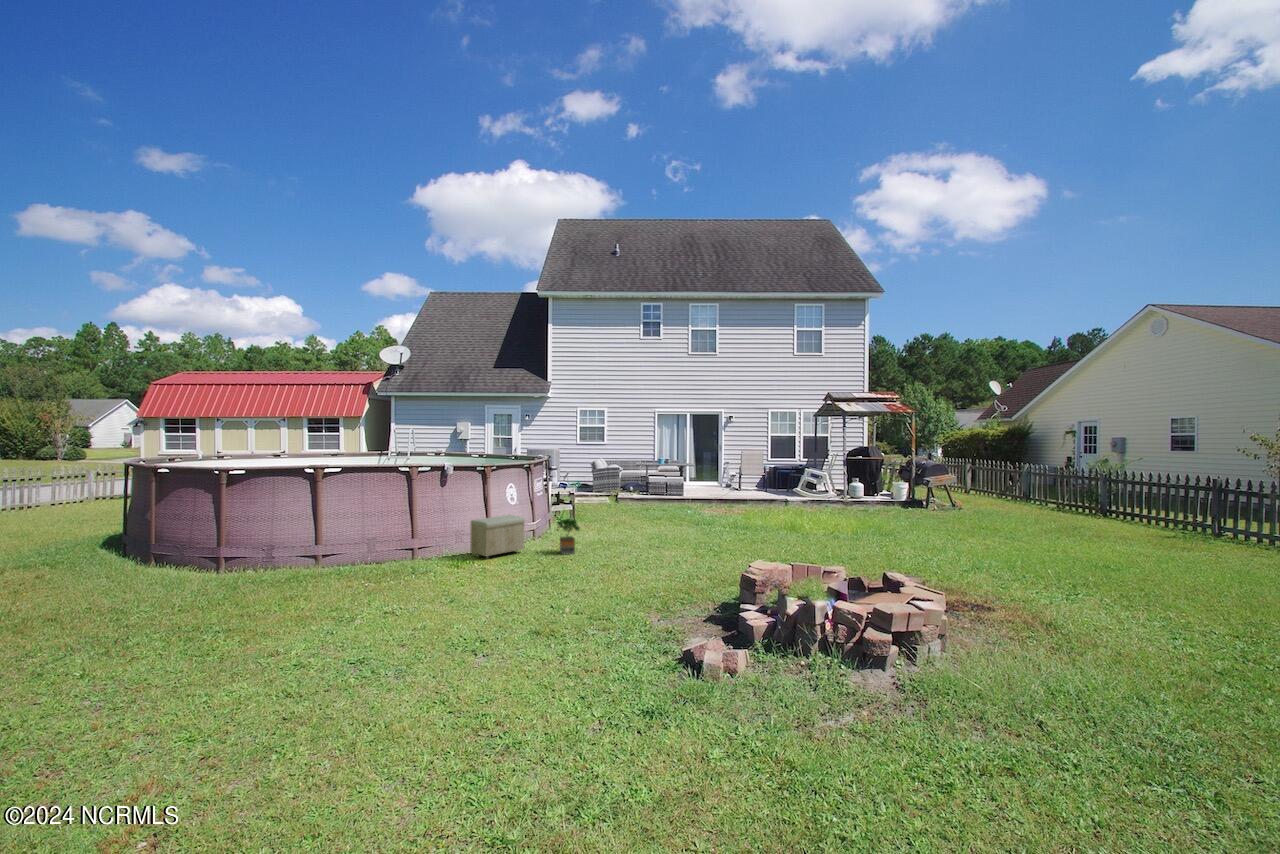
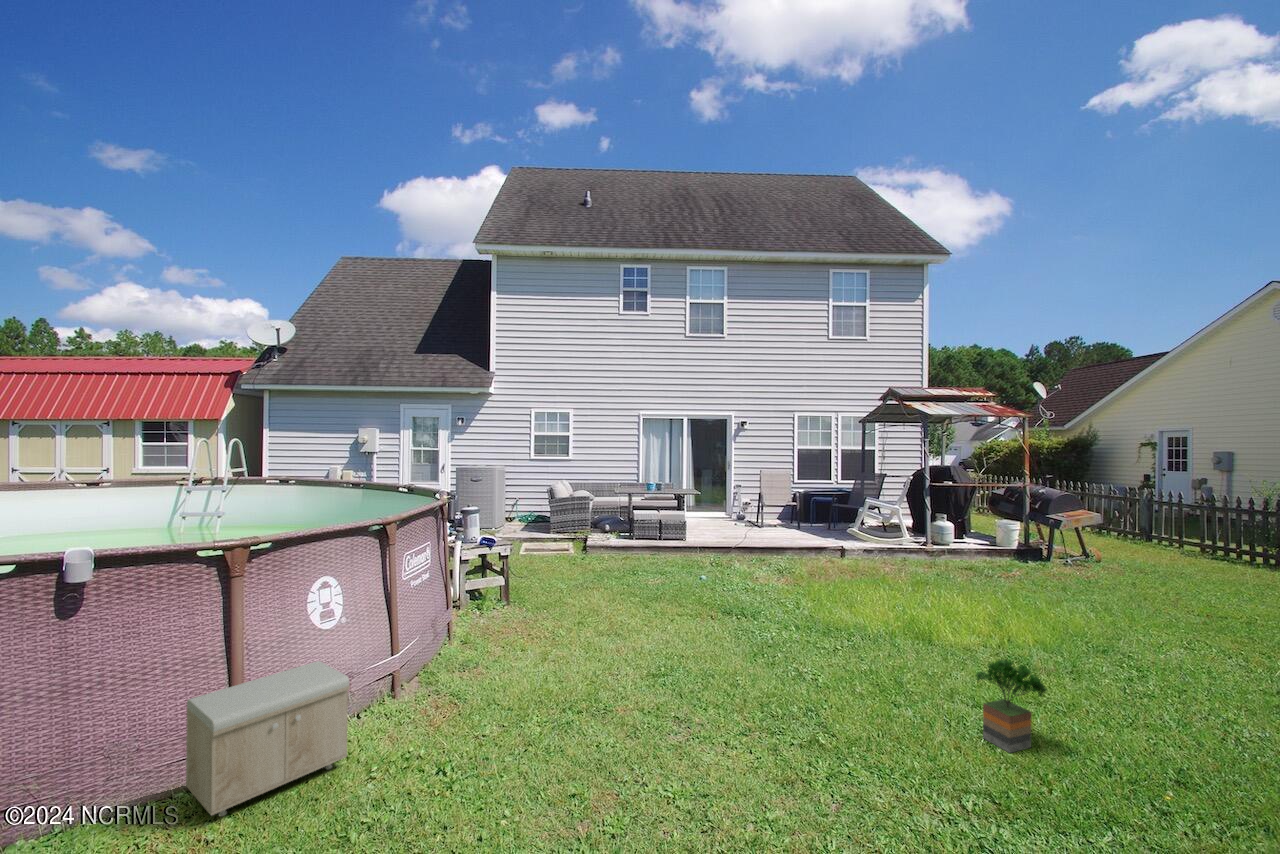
potted tree: present [557,519,580,555] -> present [976,660,1047,753]

